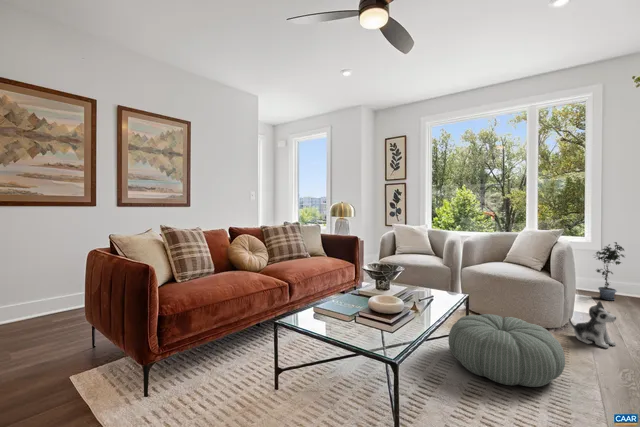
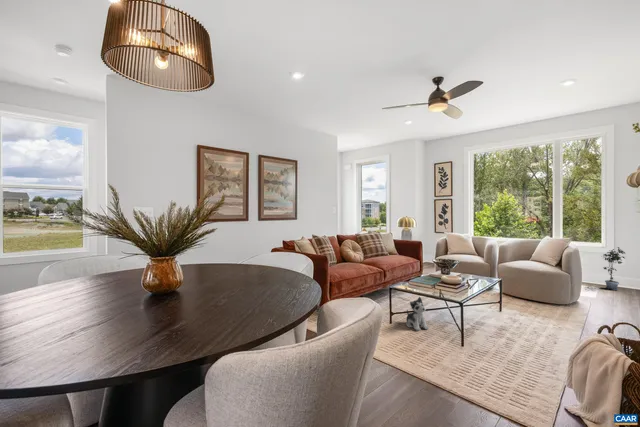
plush toy: present [569,301,616,348] -> present [406,297,429,331]
pouf: present [449,314,565,387] -> none [491,292,564,330]

